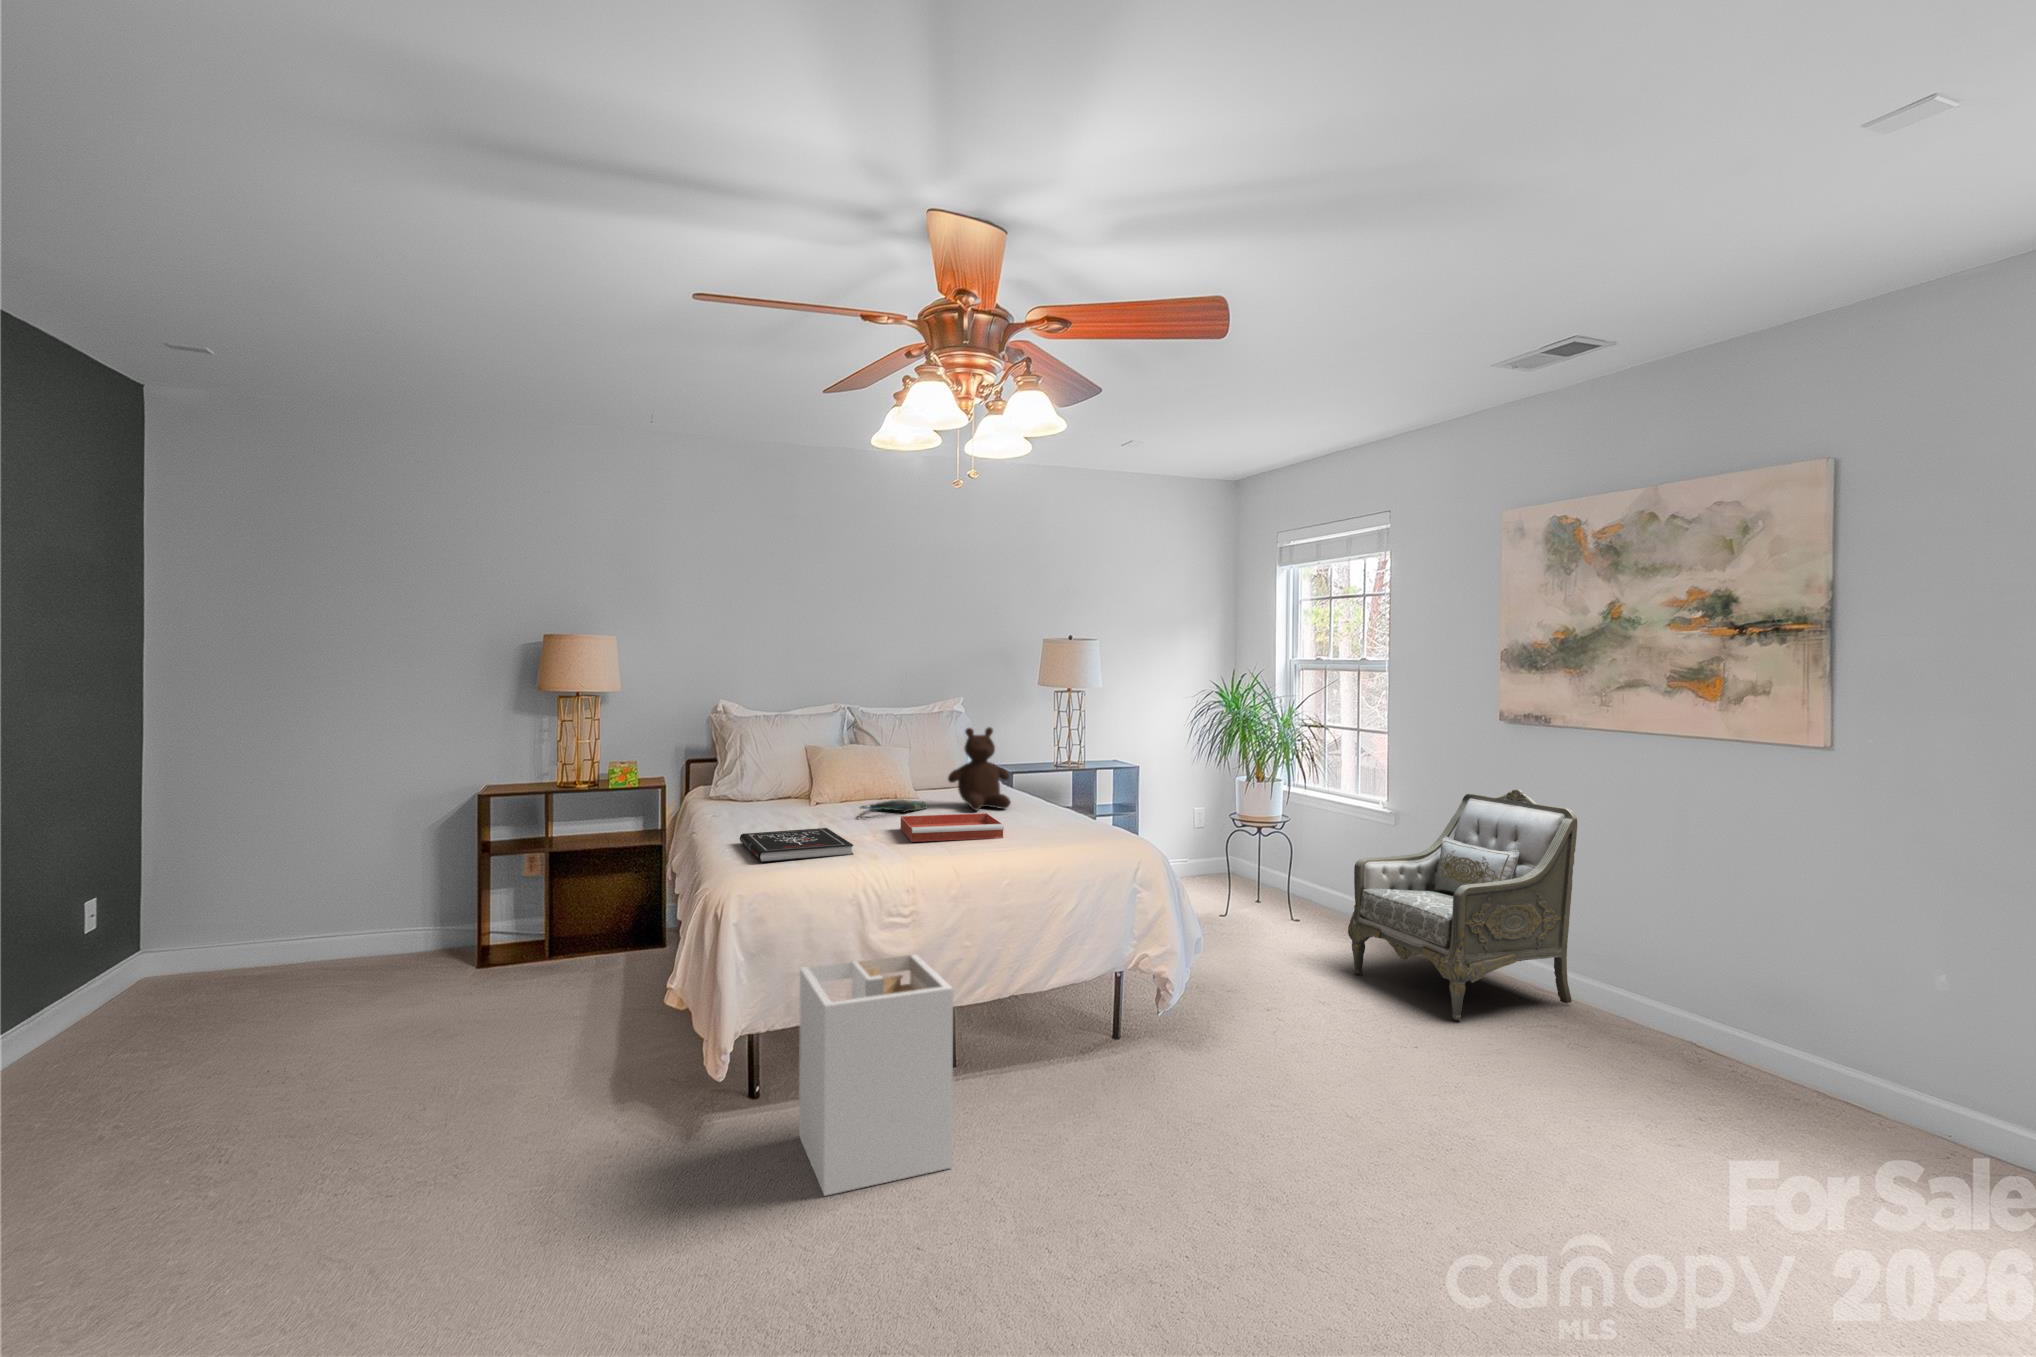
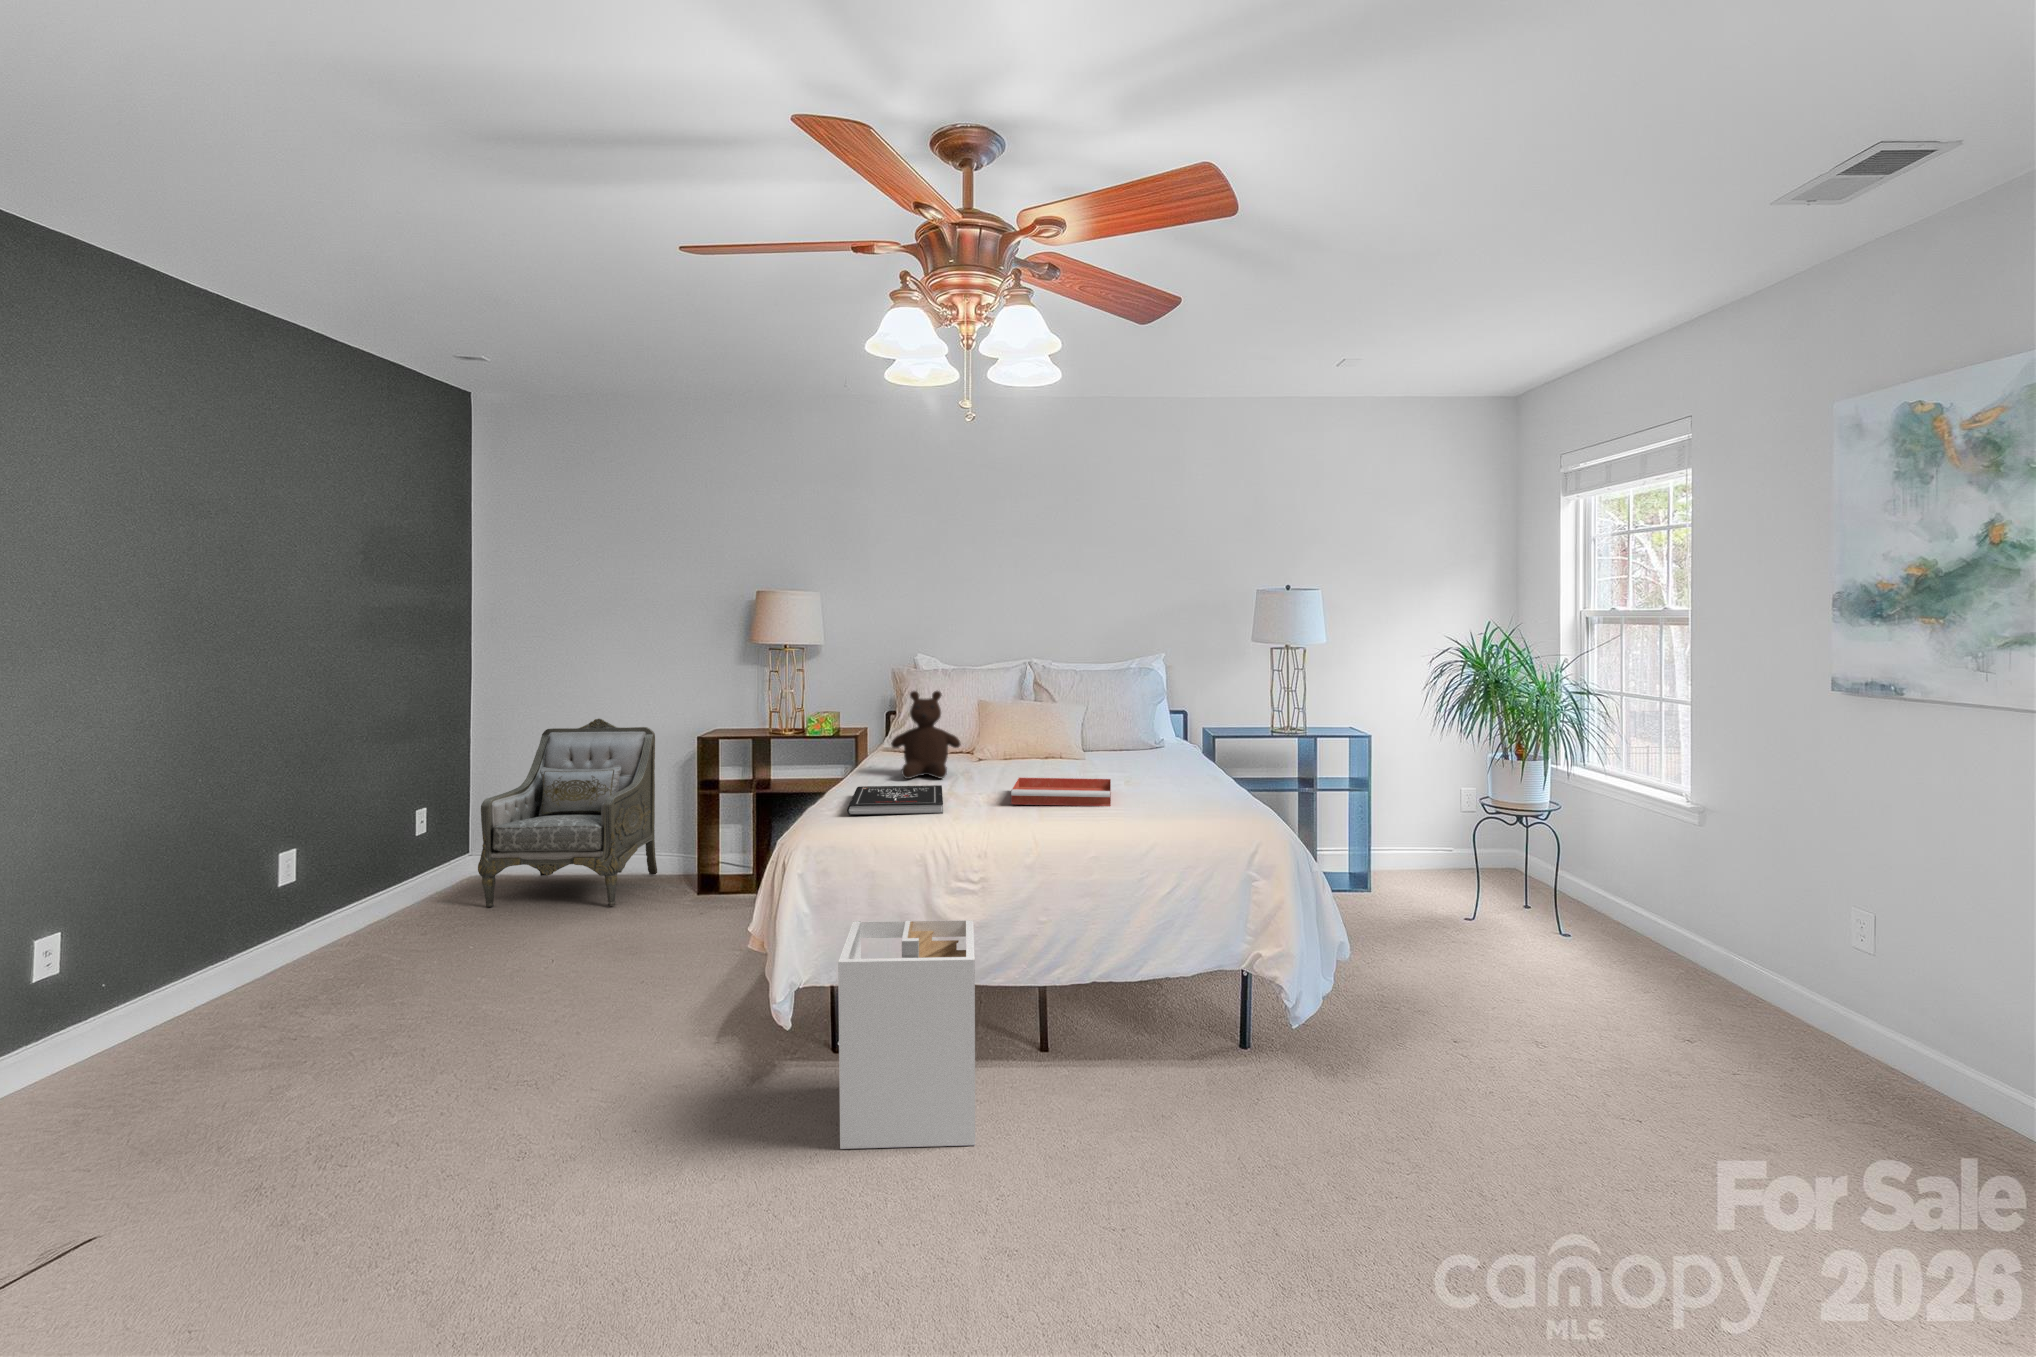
teddy bear: present [948,727,1010,810] -> present [891,691,961,779]
armchair: present [1348,789,1577,1020] -> present [478,719,657,907]
tote bag: present [860,800,928,818] -> none [993,760,1073,778]

